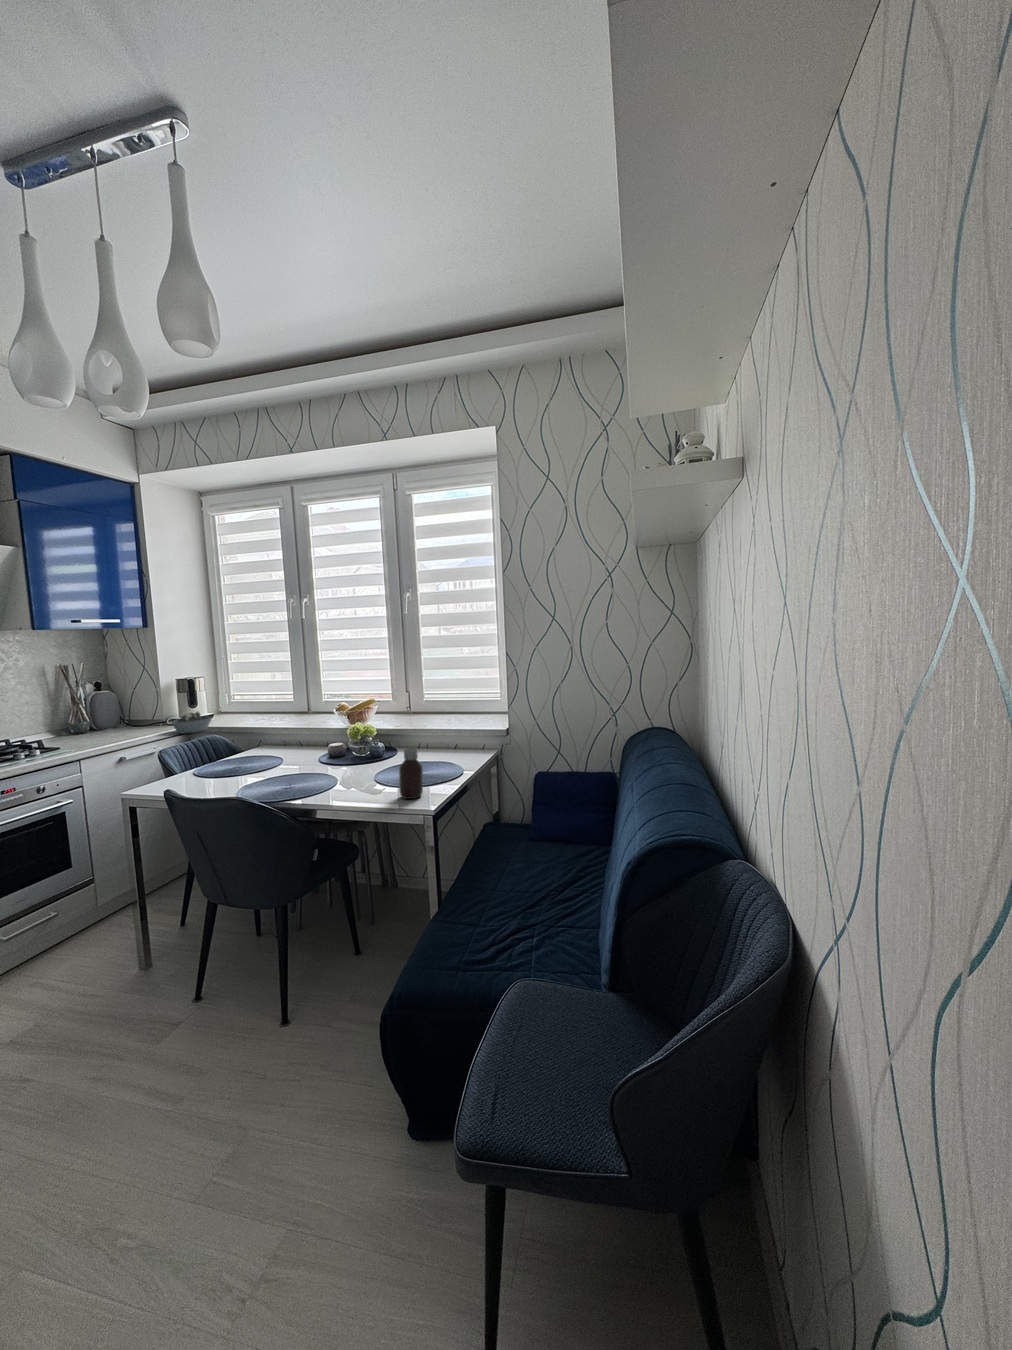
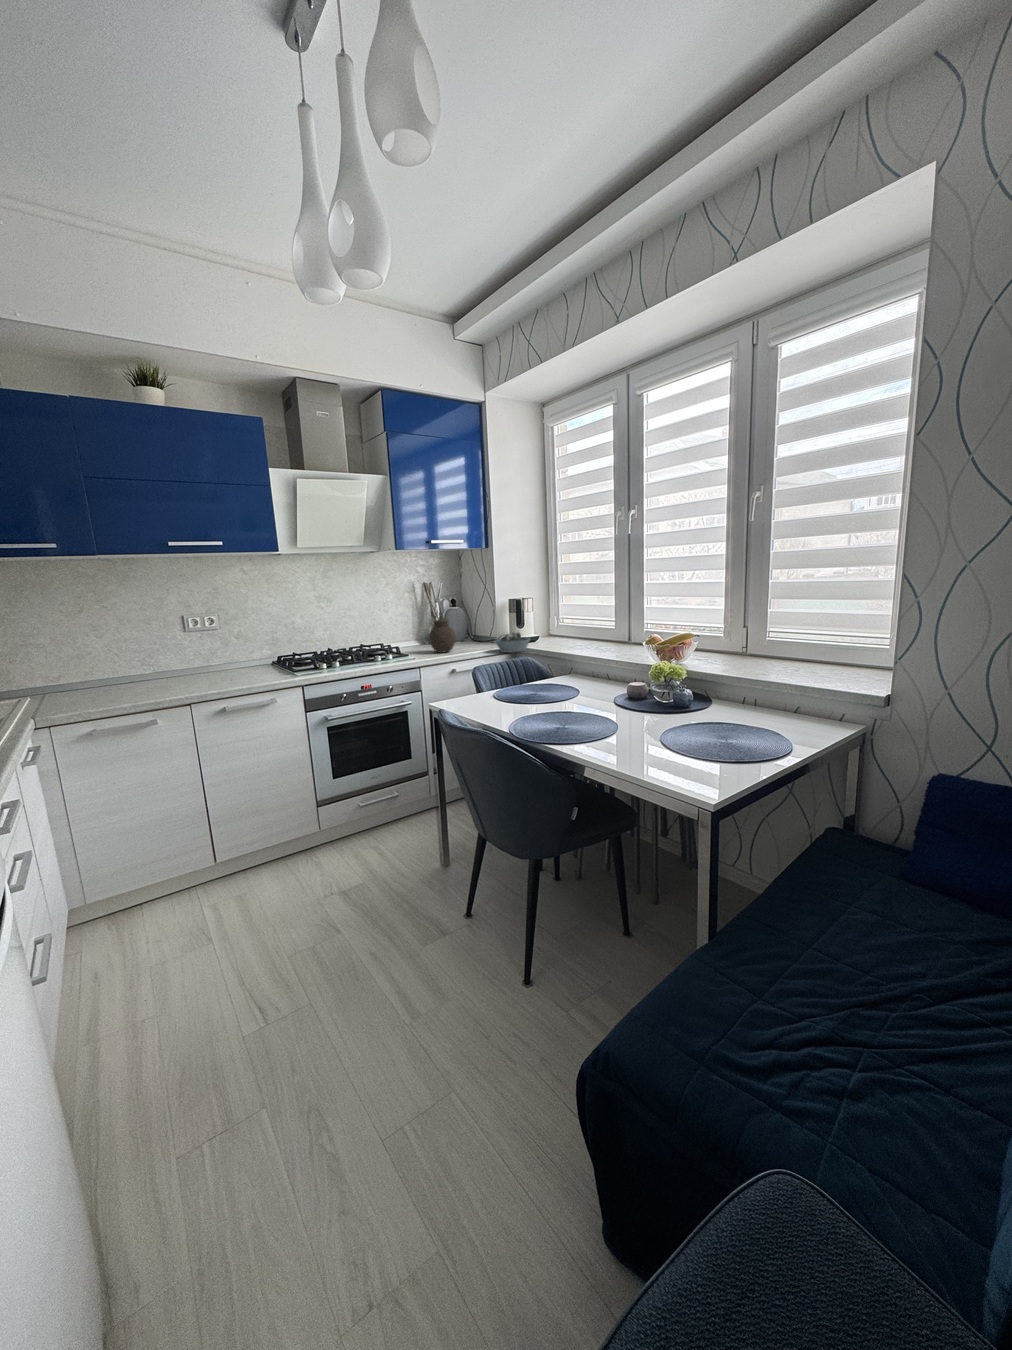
jar: none [84,702,120,742] -> present [429,616,456,653]
bottle: present [399,747,423,799] -> none [680,706,717,779]

